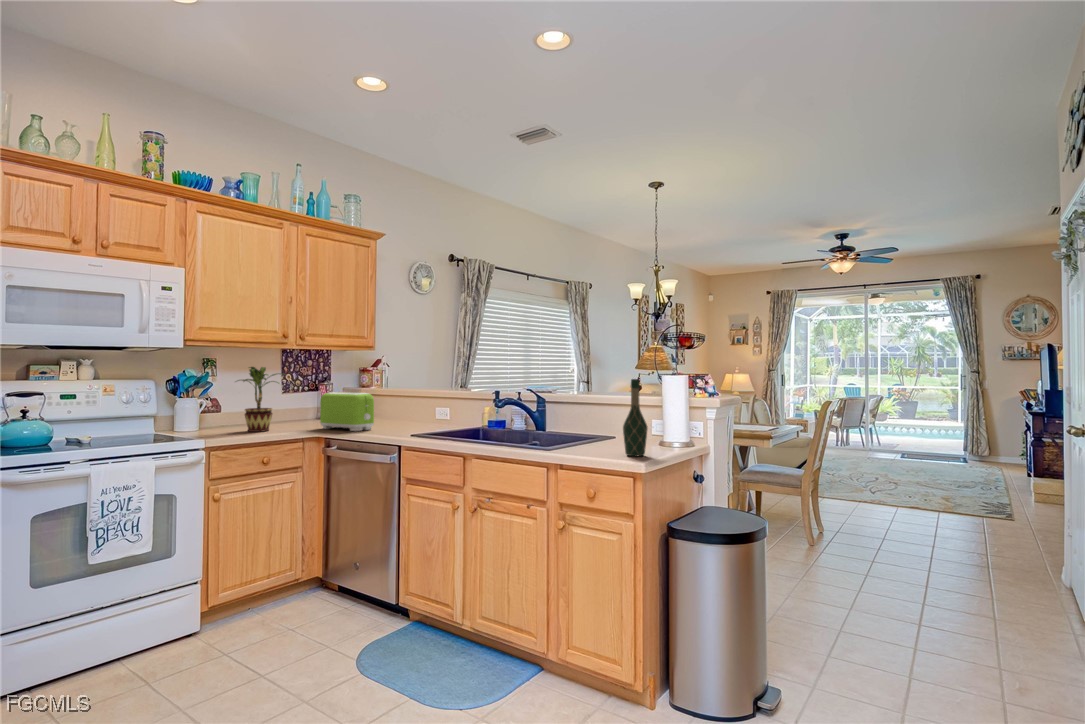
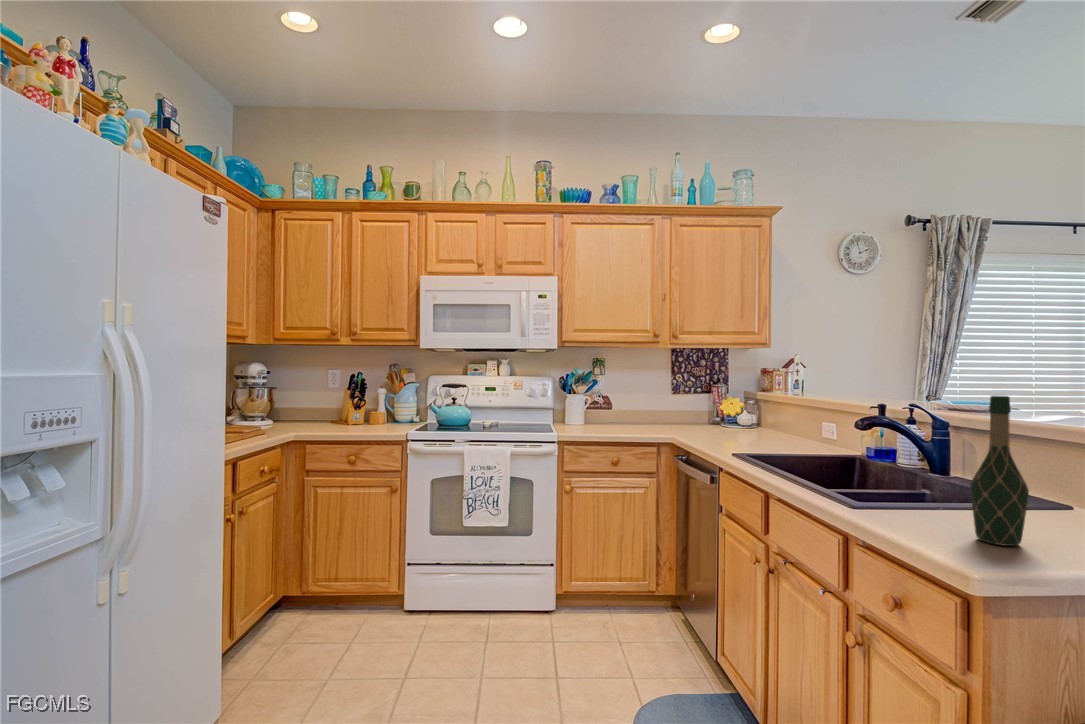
potted plant: present [238,367,281,432] -> none [600,366,650,432]
toaster: present [320,392,374,431] -> none [680,396,730,442]

